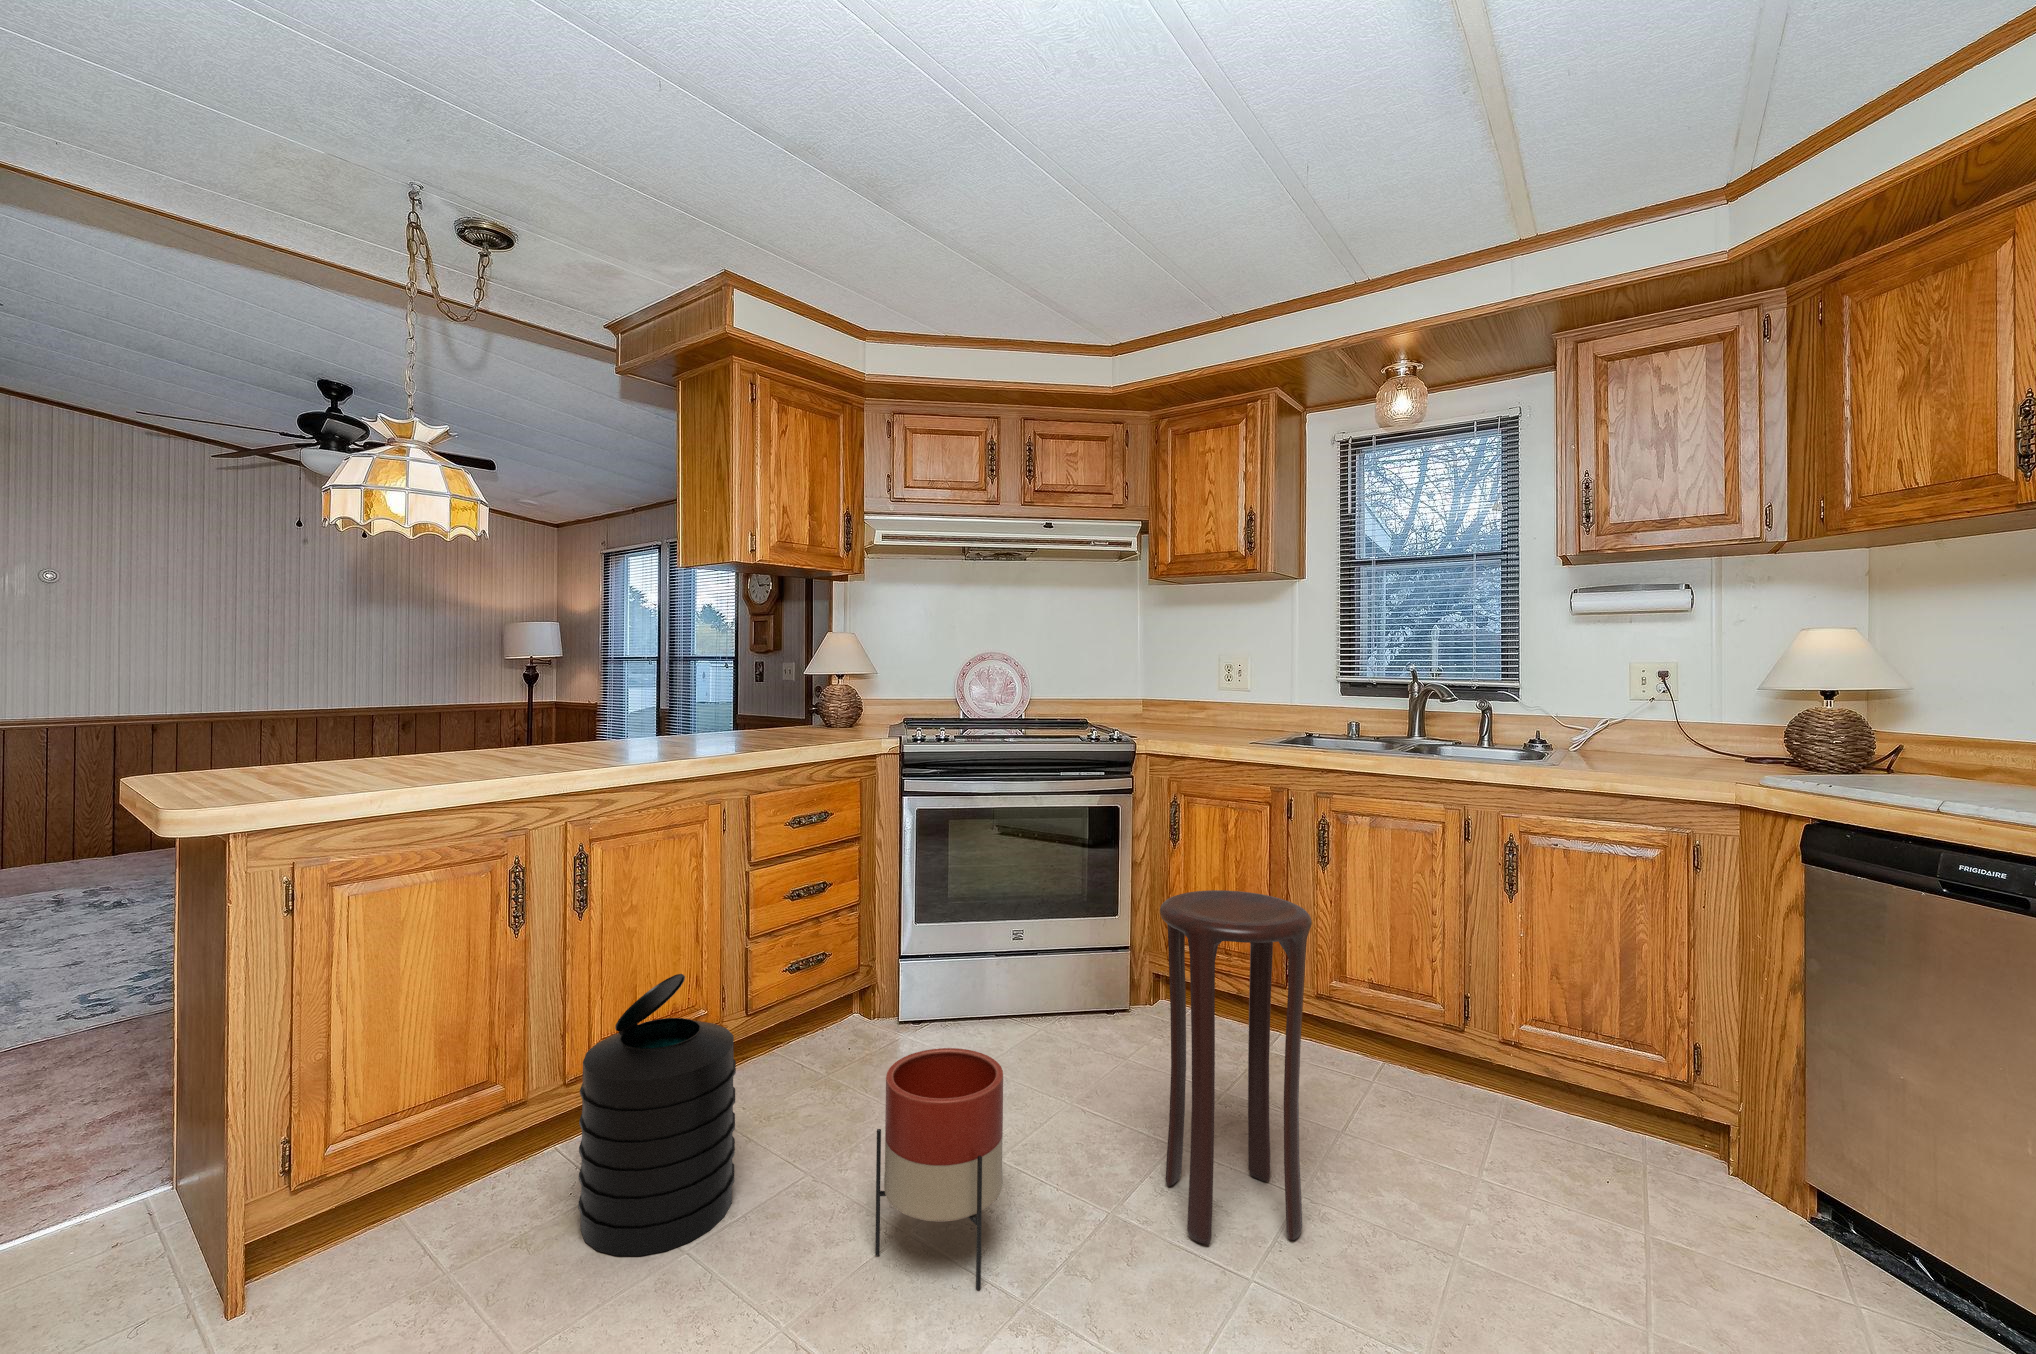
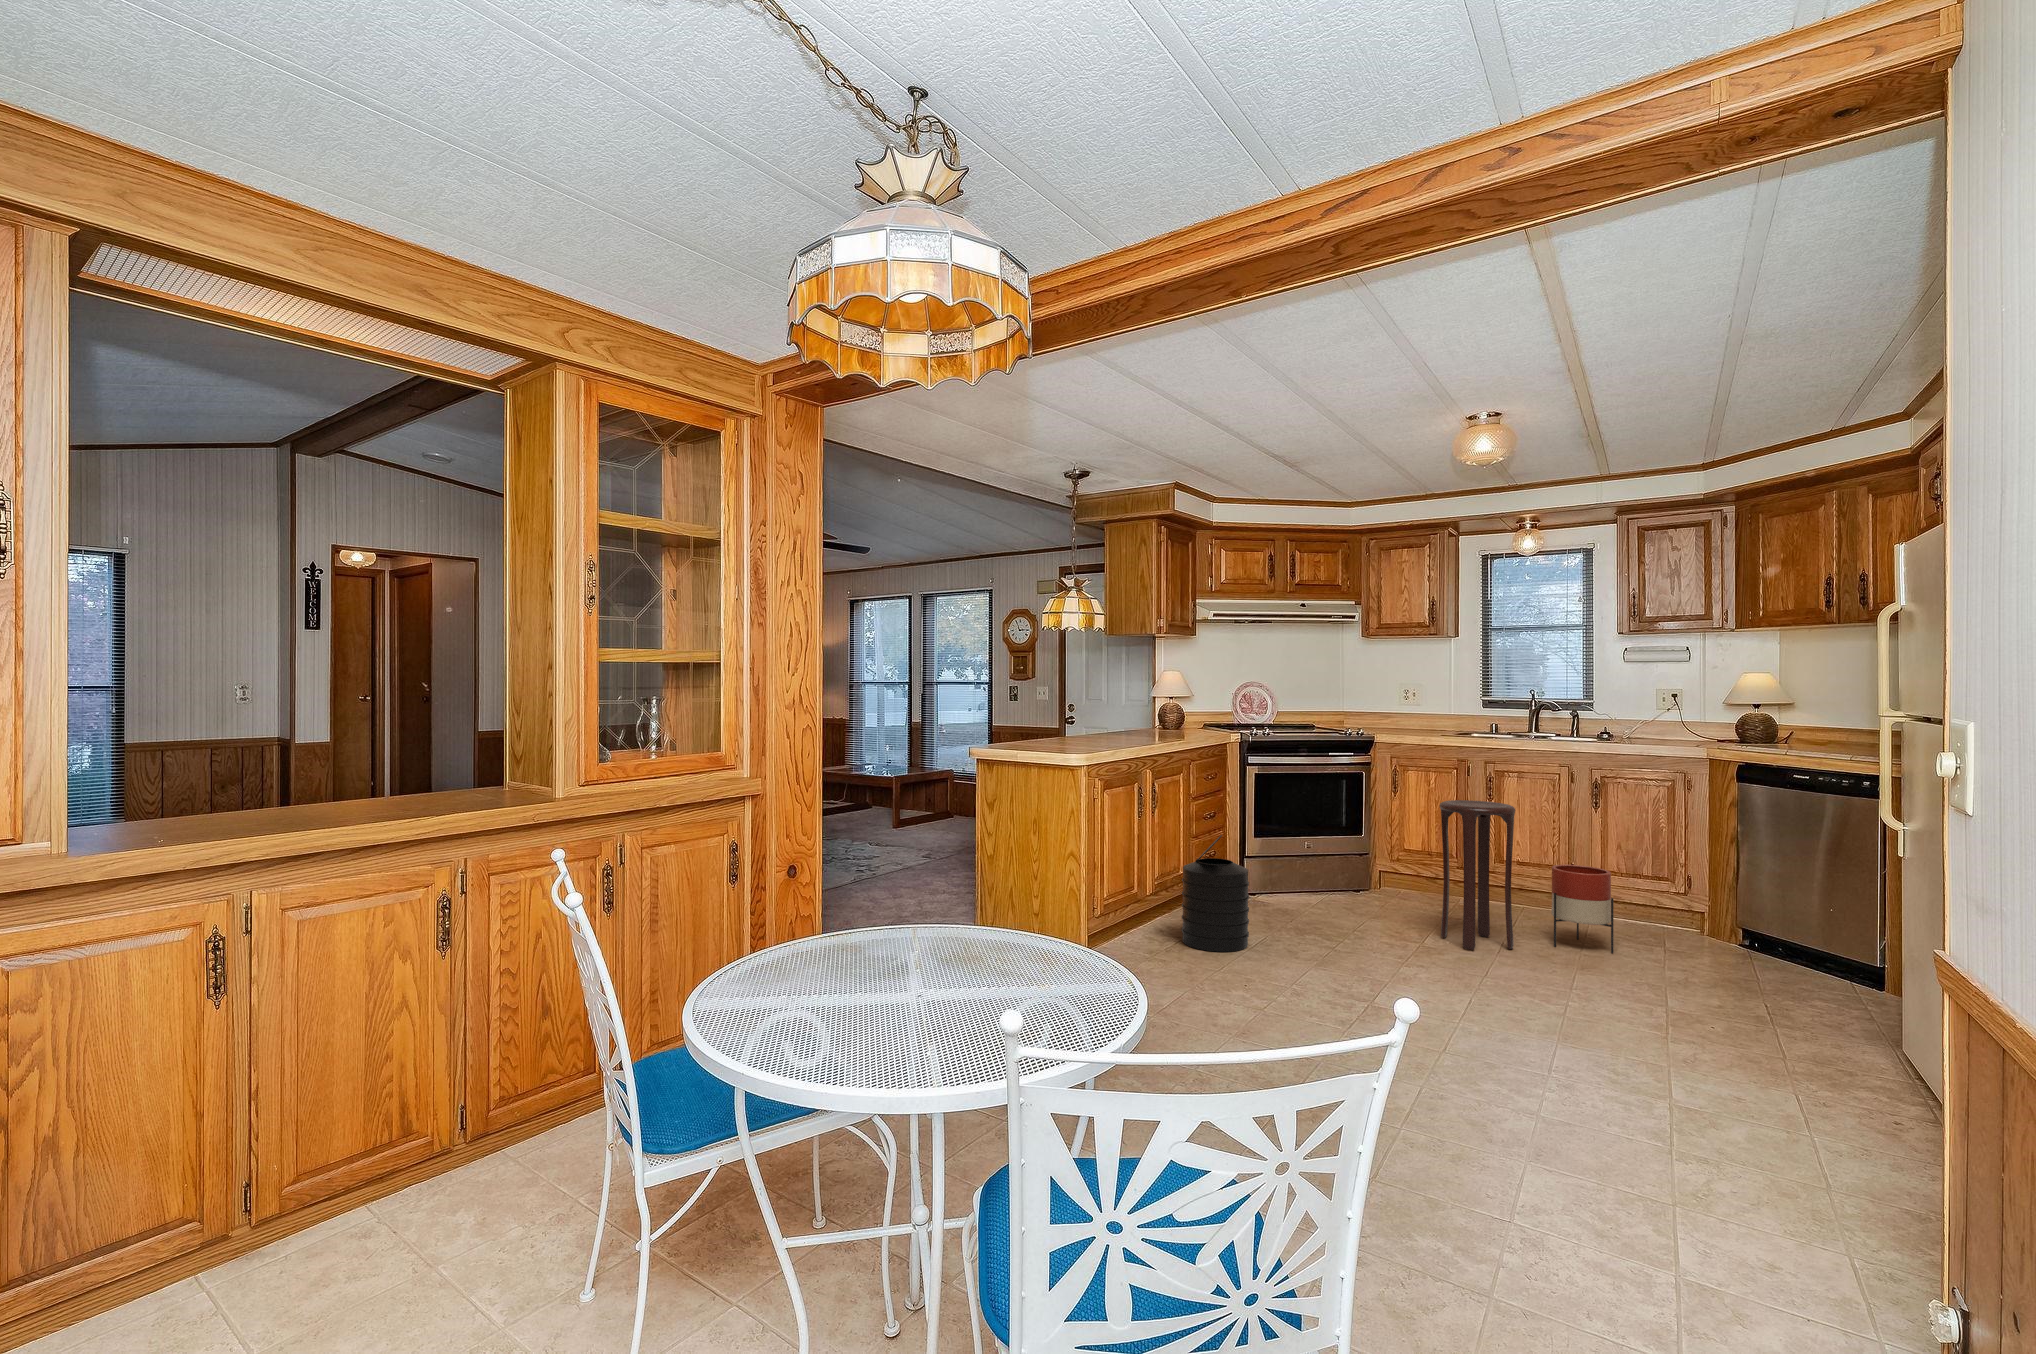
planter: present [875,1048,1003,1290] -> present [1551,865,1614,953]

